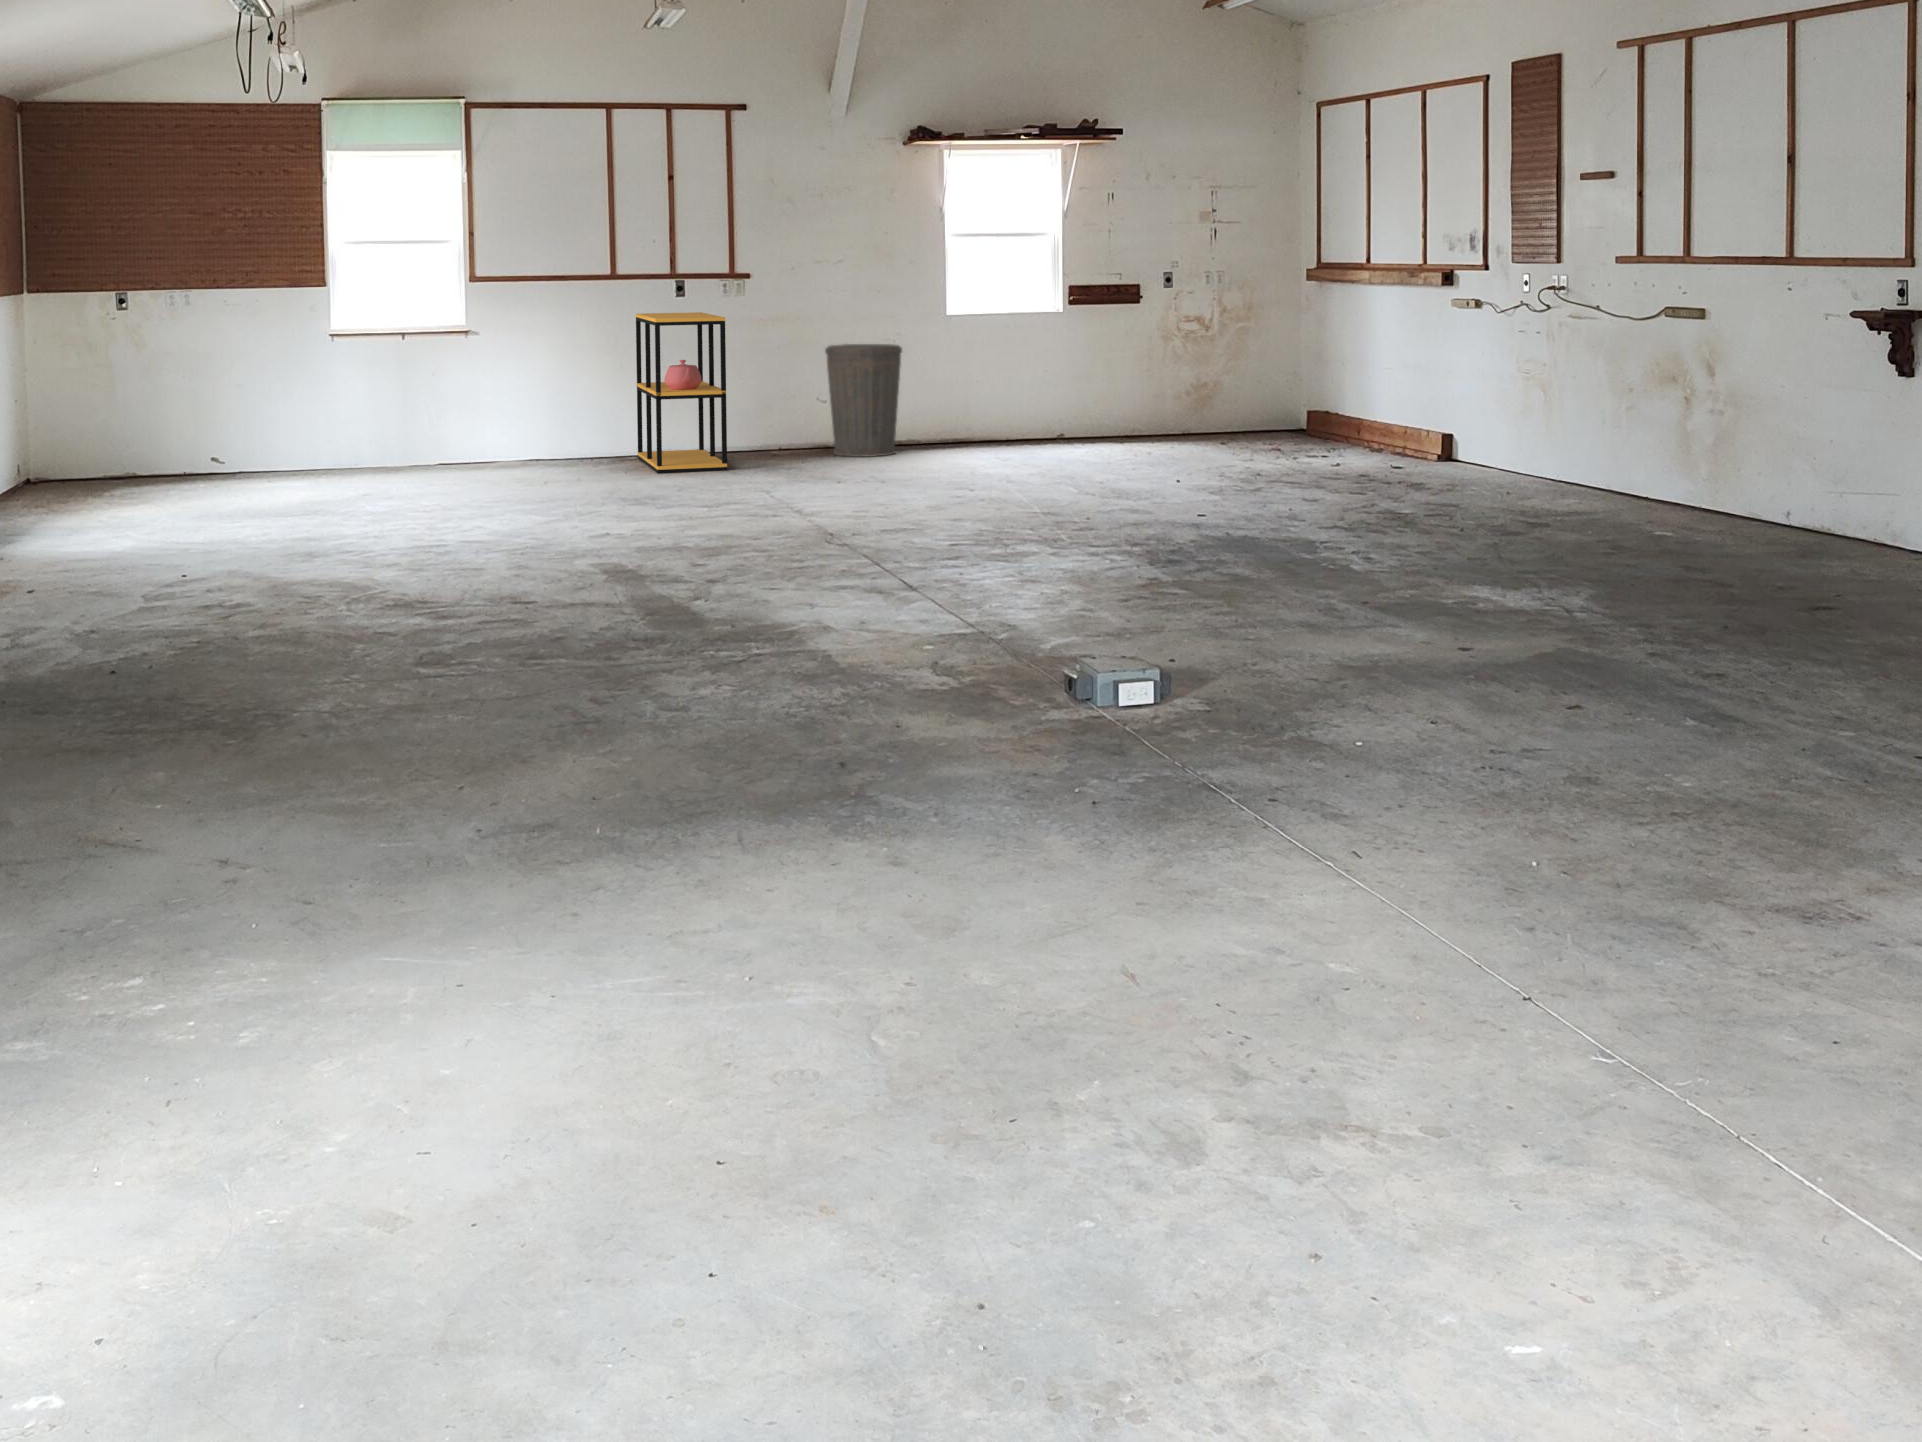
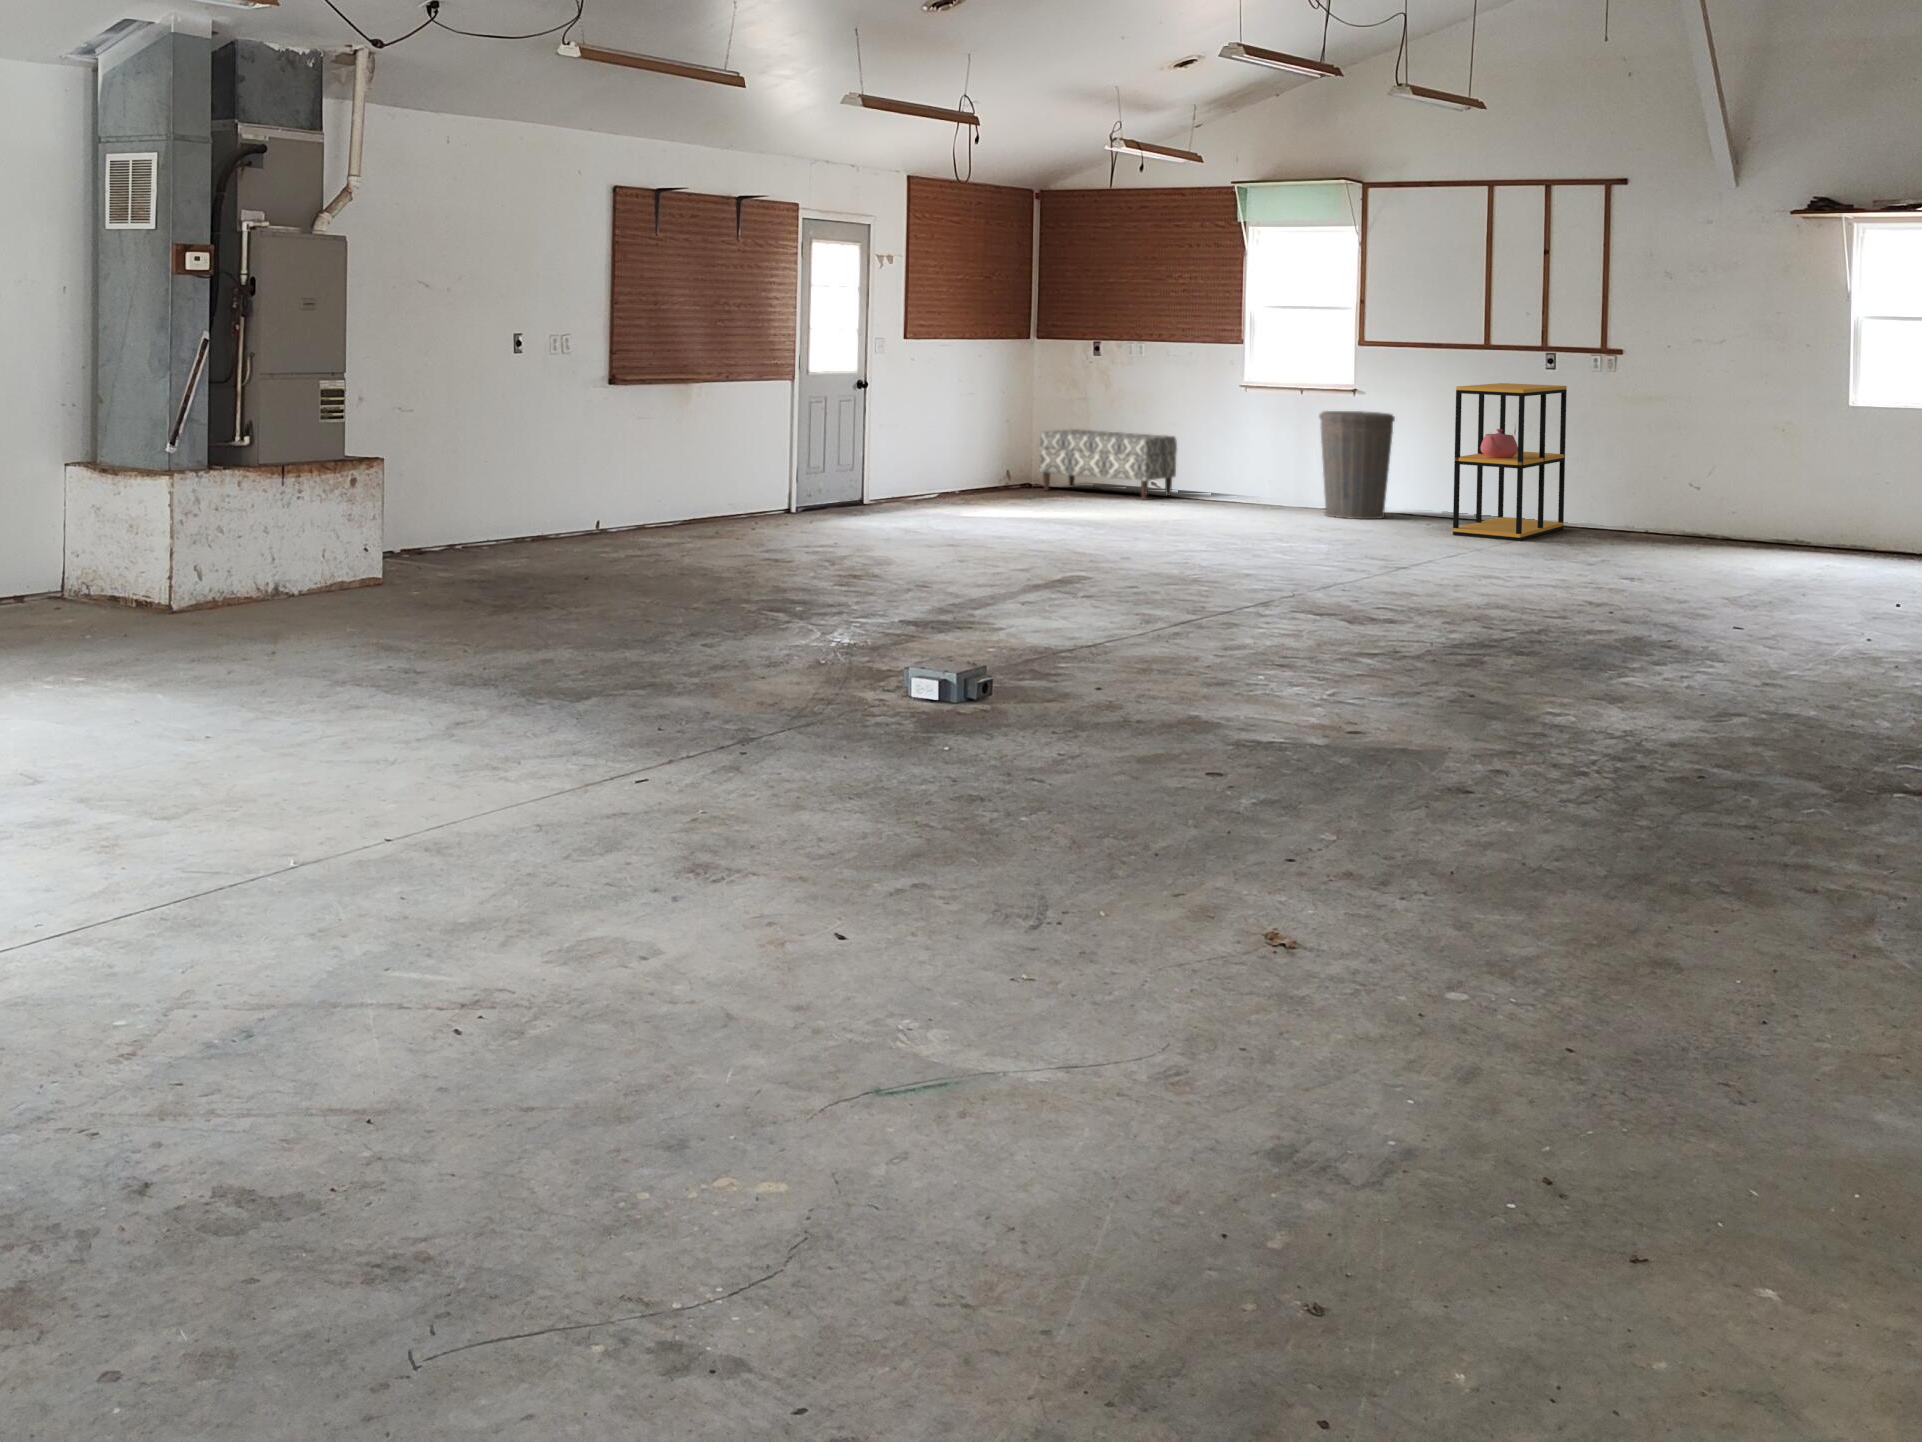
trash can: present [825,344,902,457] -> present [1319,411,1395,519]
bench: none [63,404,238,490] -> present [1040,429,1177,500]

